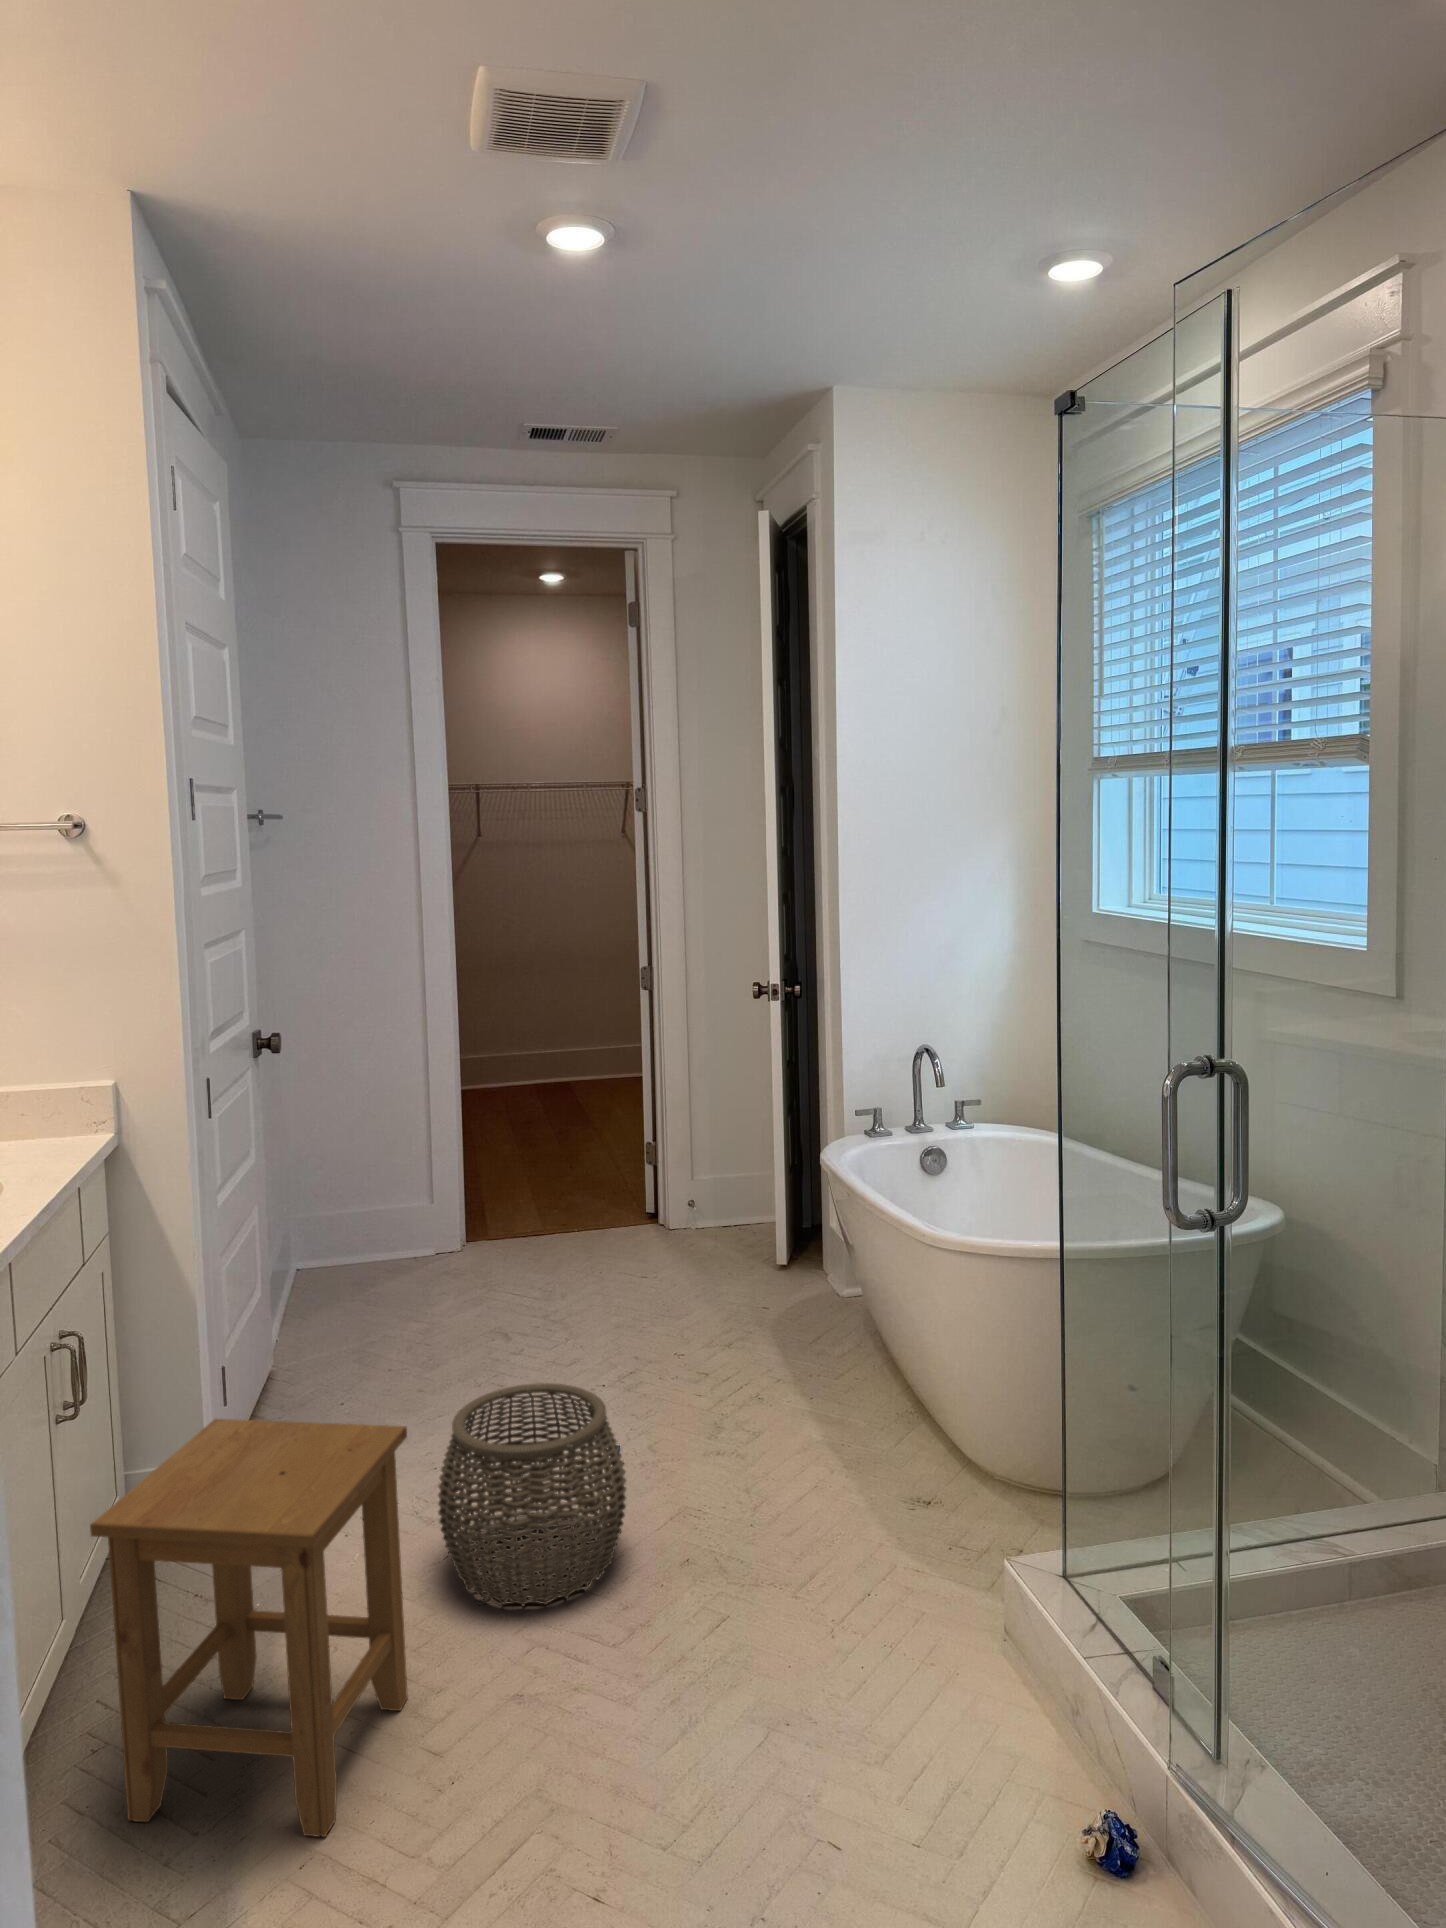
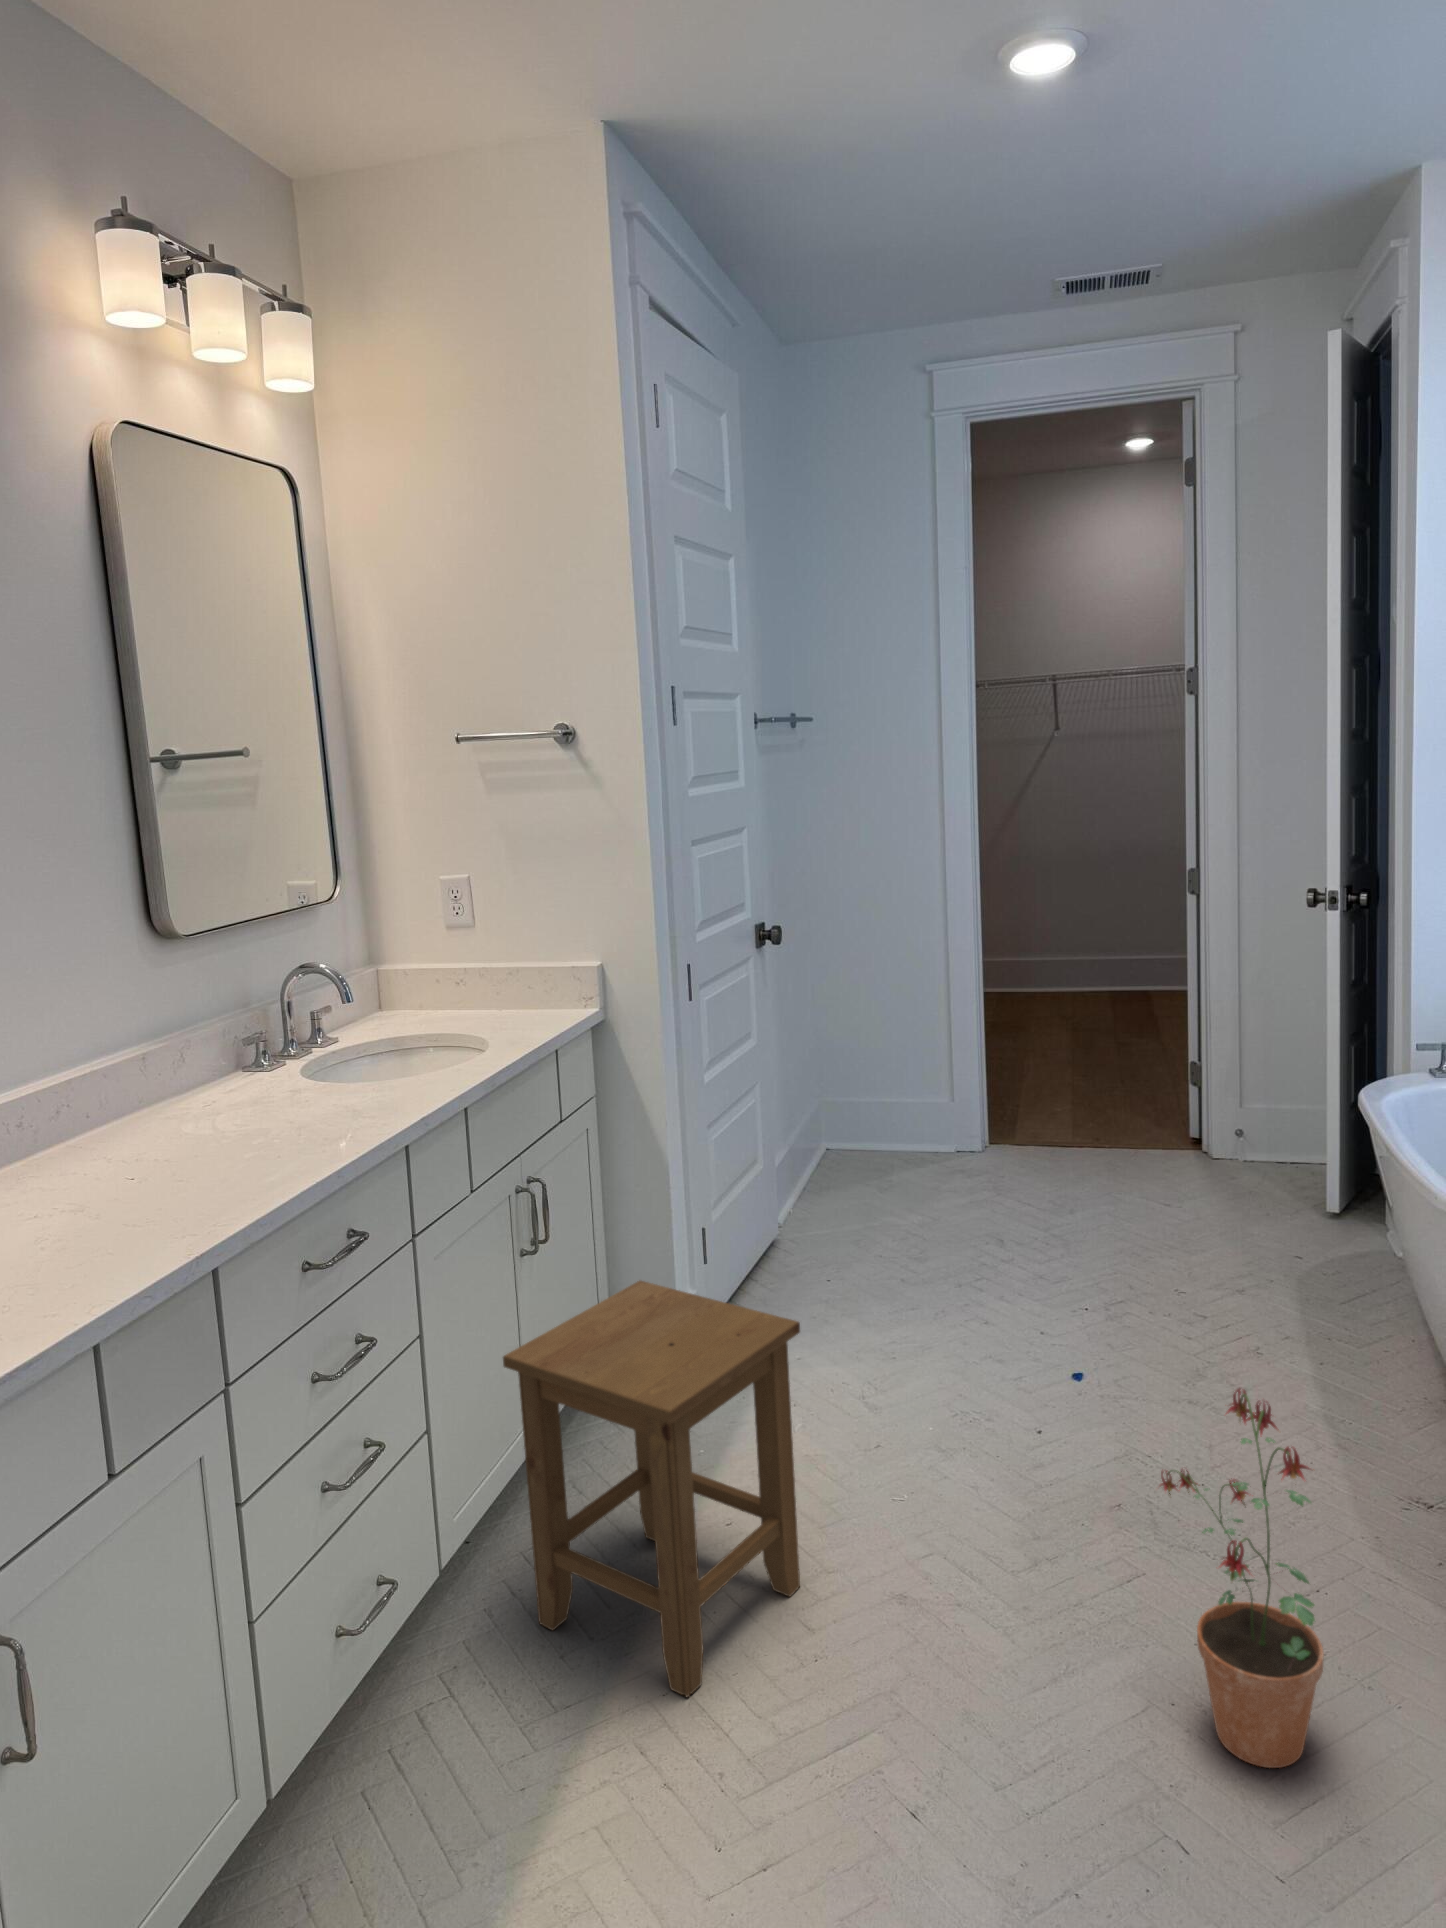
woven basket: present [438,1383,627,1607] -> none [861,1299,1062,1531]
potted plant: none [745,1405,892,1723] -> present [1160,1389,1324,1768]

